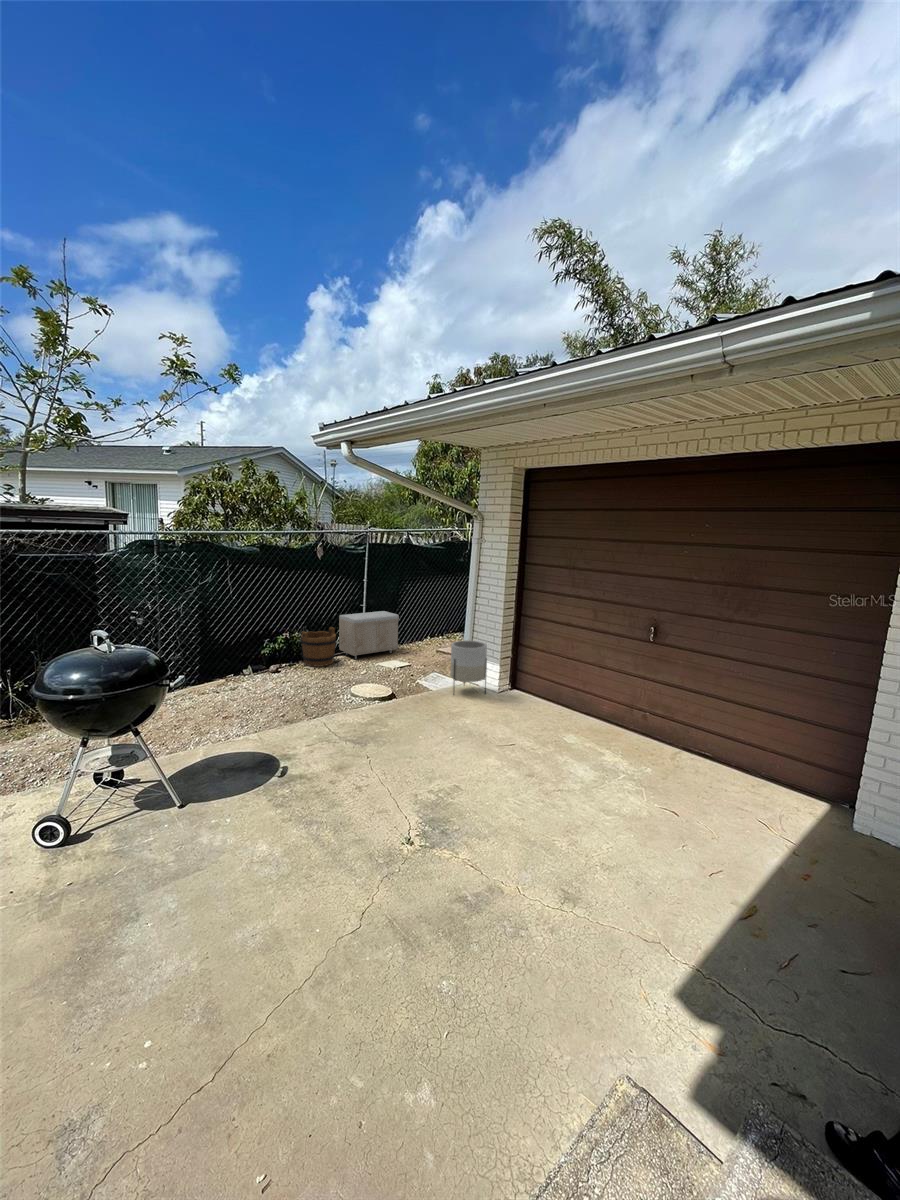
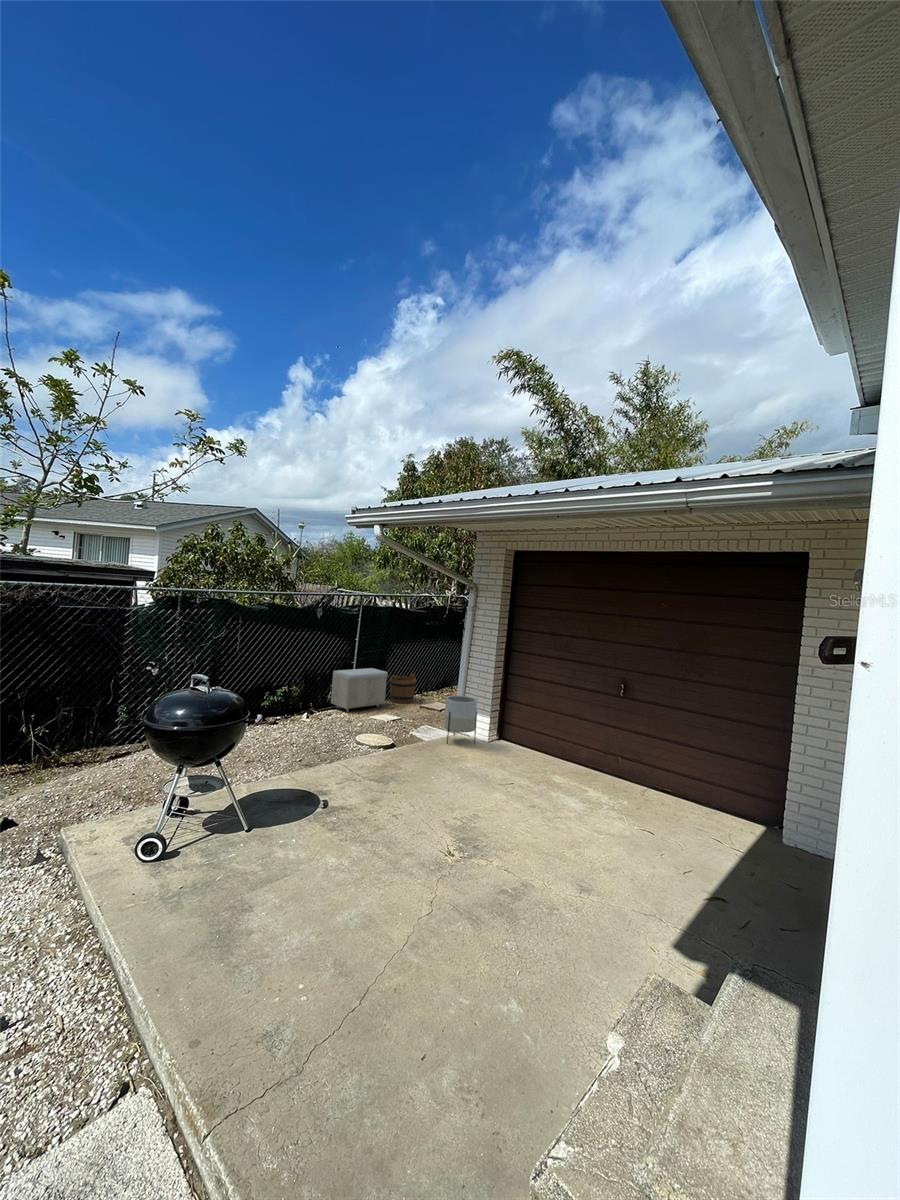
bucket: present [300,627,336,667] -> present [389,674,416,704]

